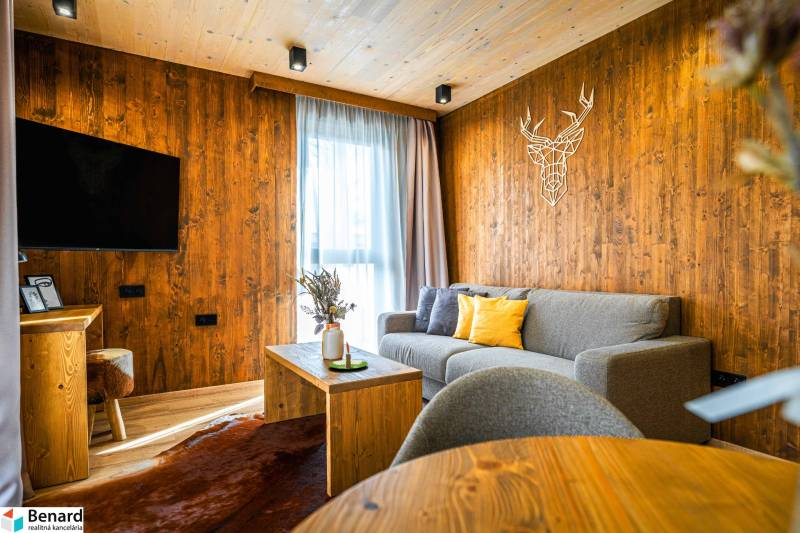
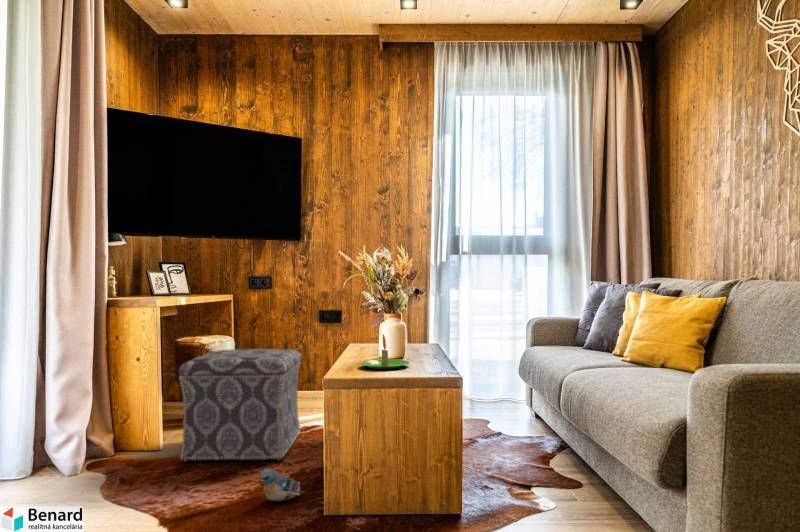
ottoman: none [129,356,239,478] -> present [179,349,301,462]
plush toy: none [263,467,300,494] -> present [259,469,305,501]

